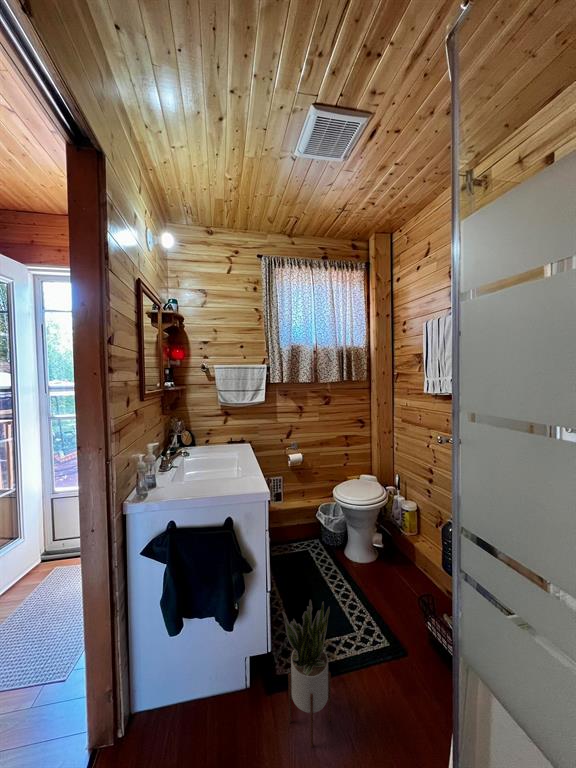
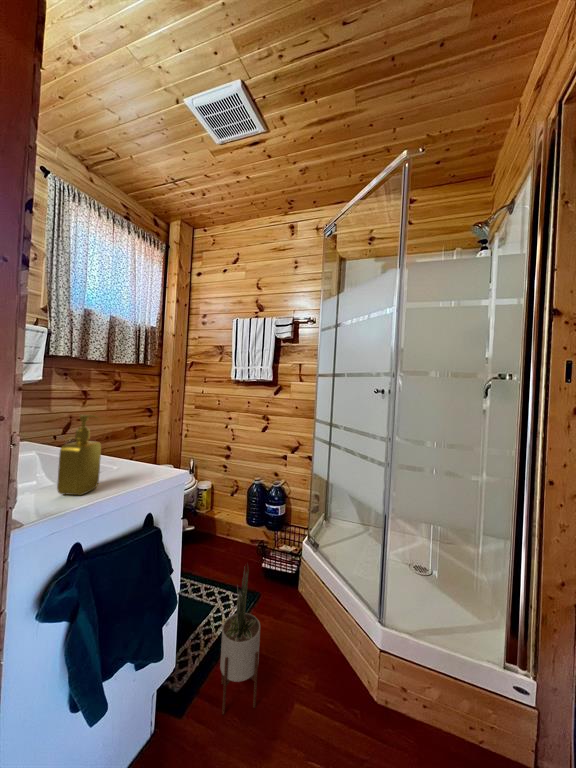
soap dispenser: none [182,442,206,492] -> present [57,415,101,495]

